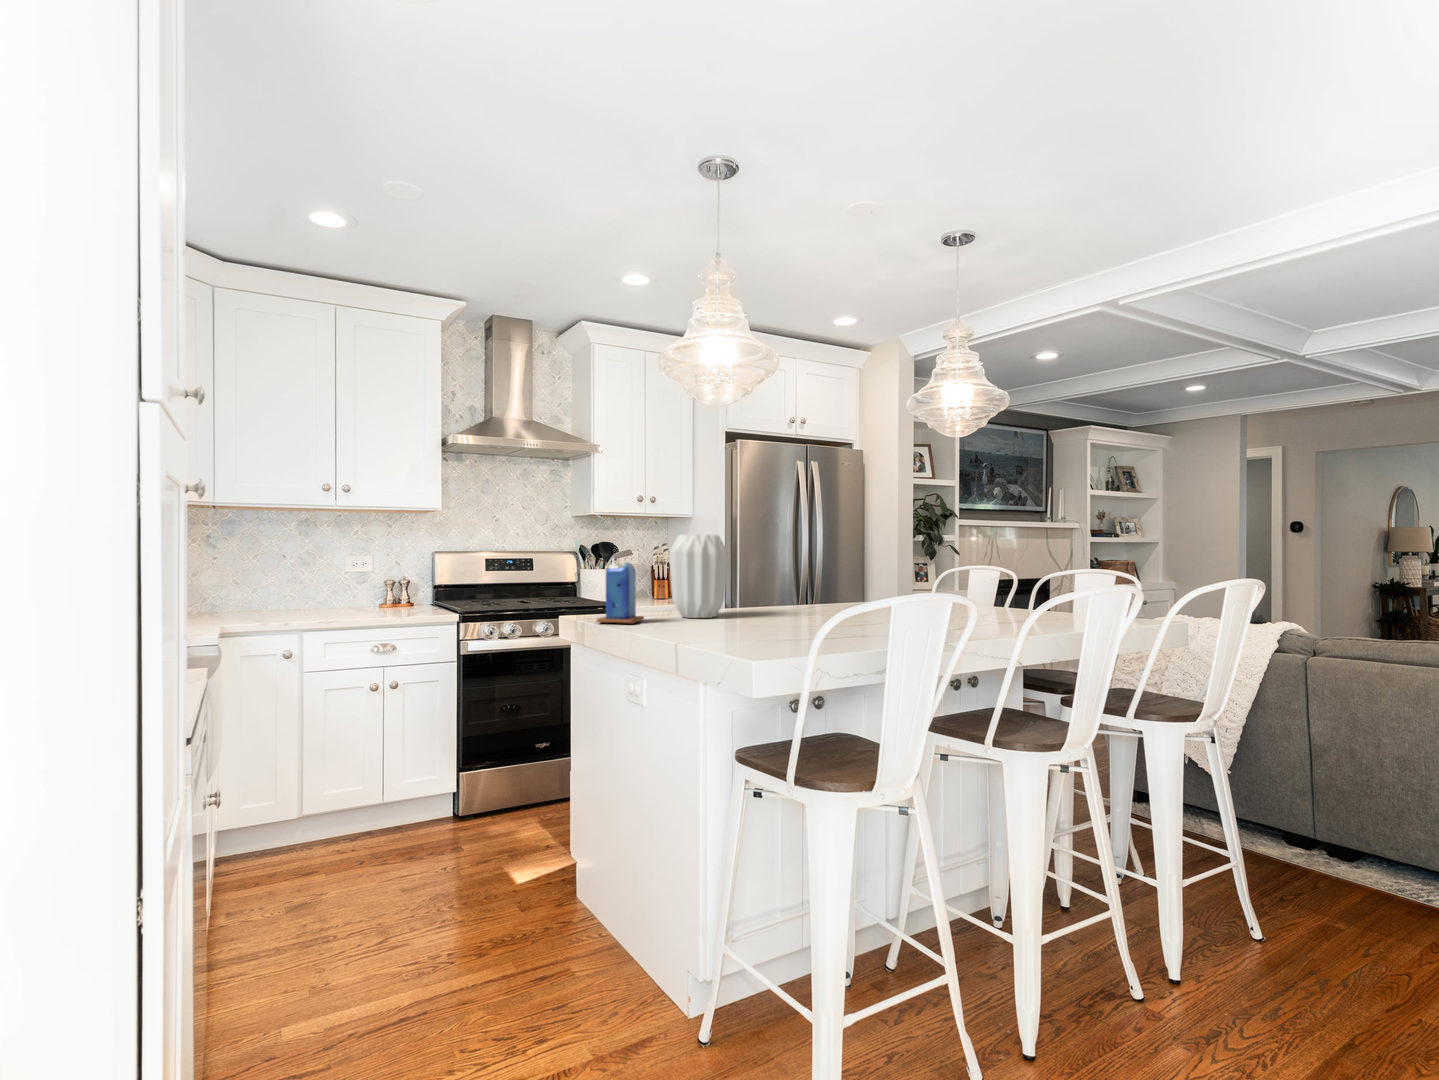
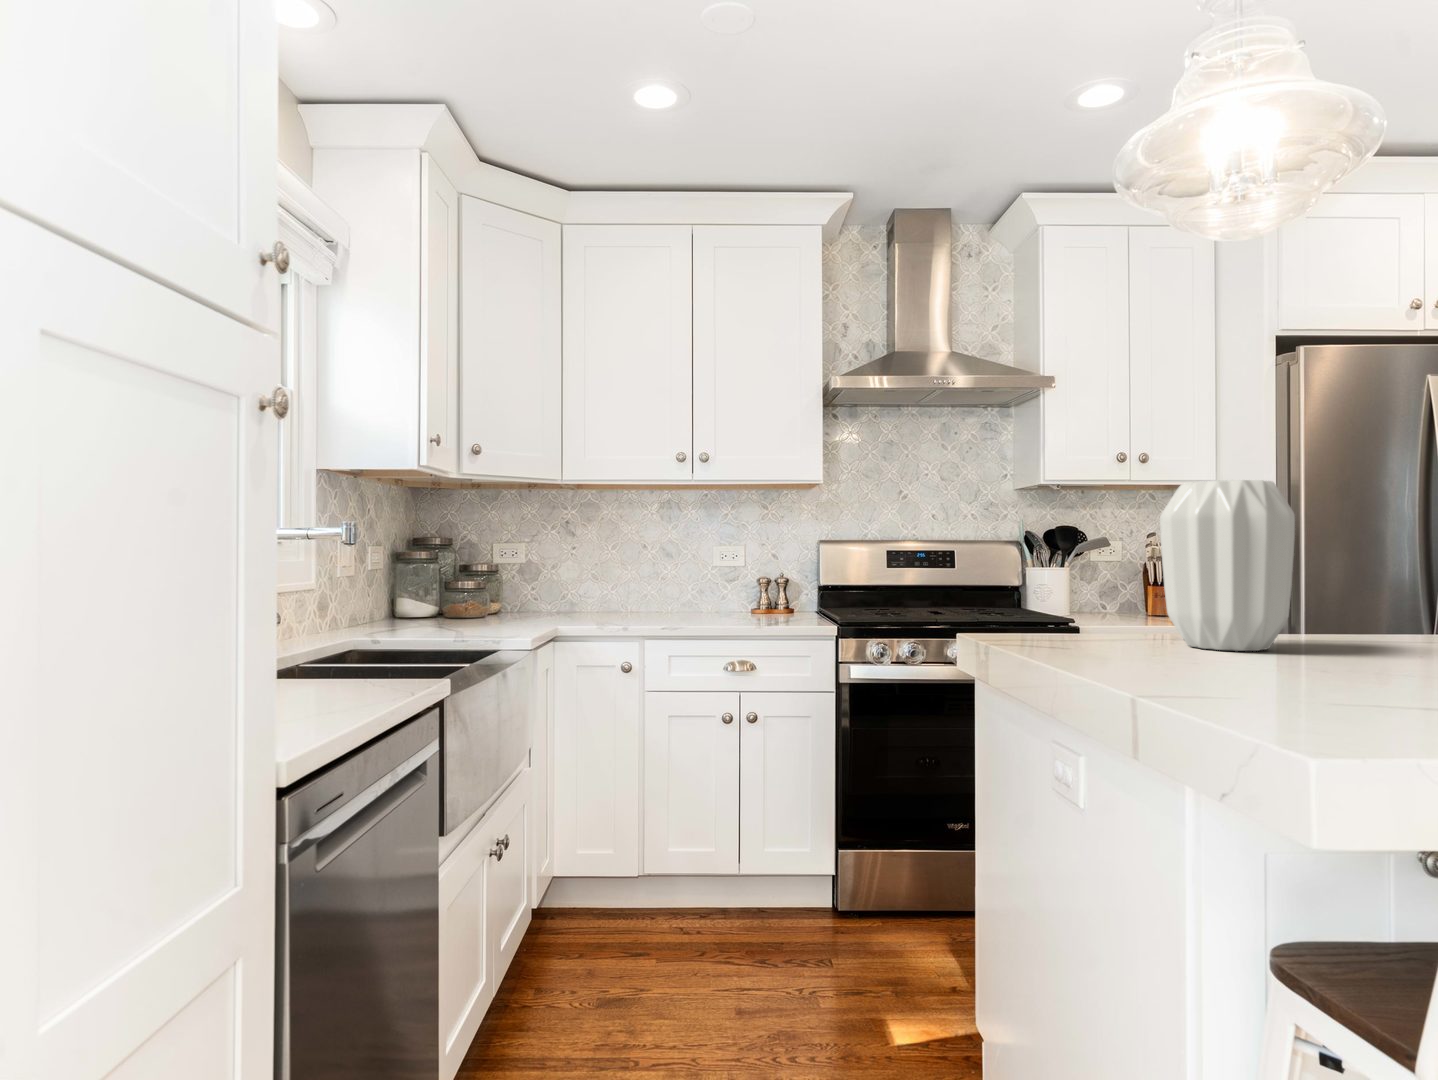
candle: present [597,559,644,624] -> none [1006,526,1103,653]

